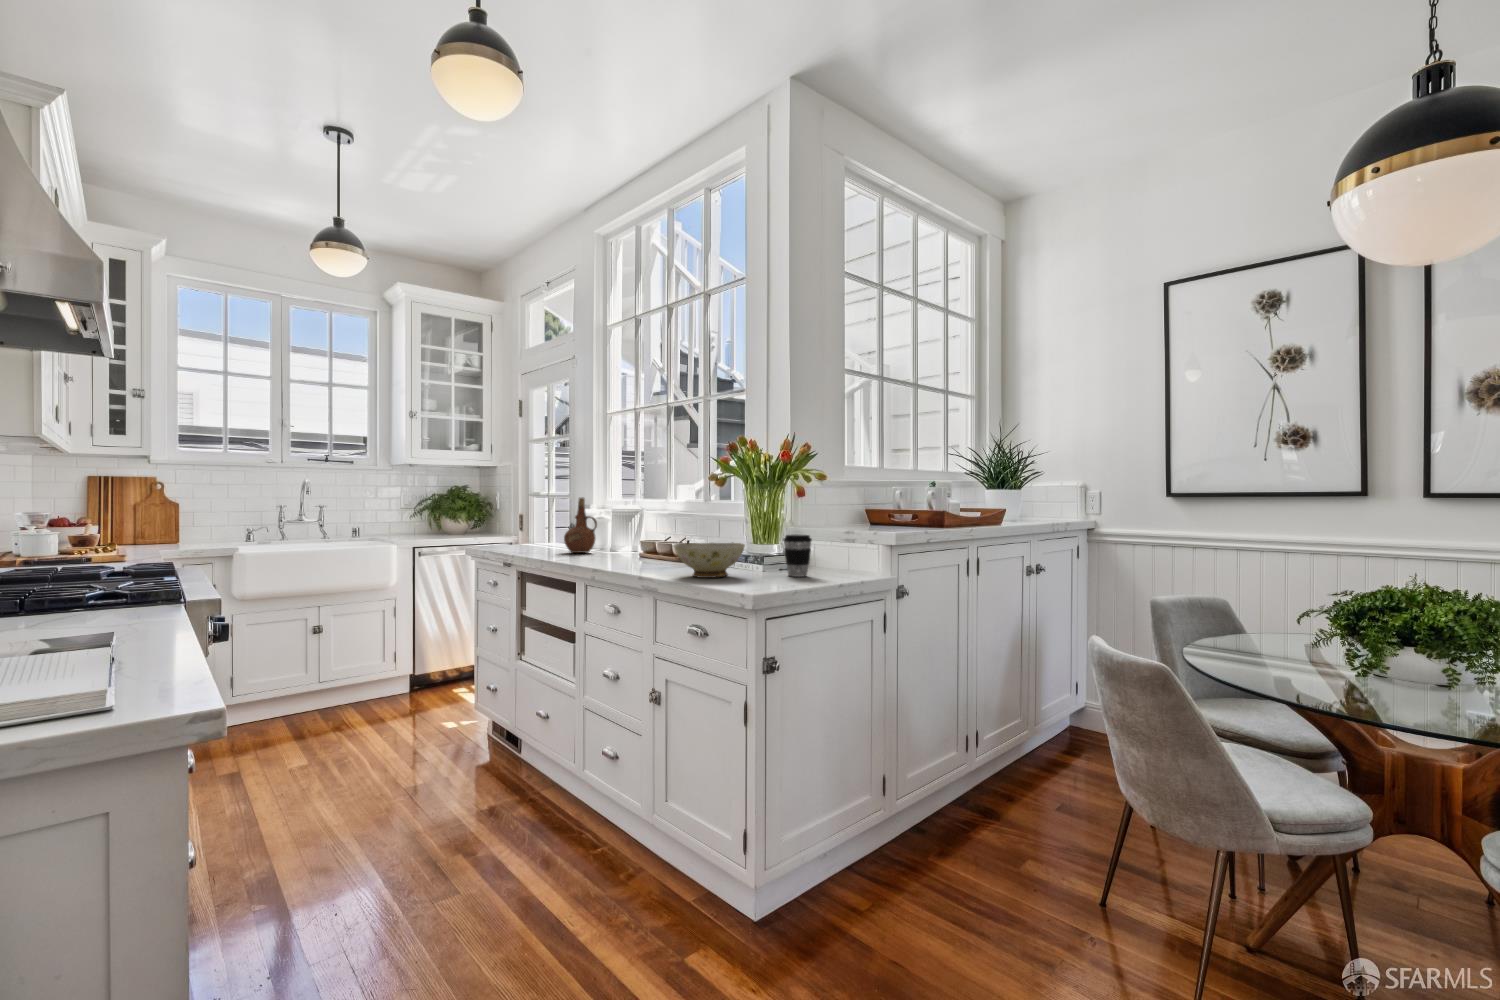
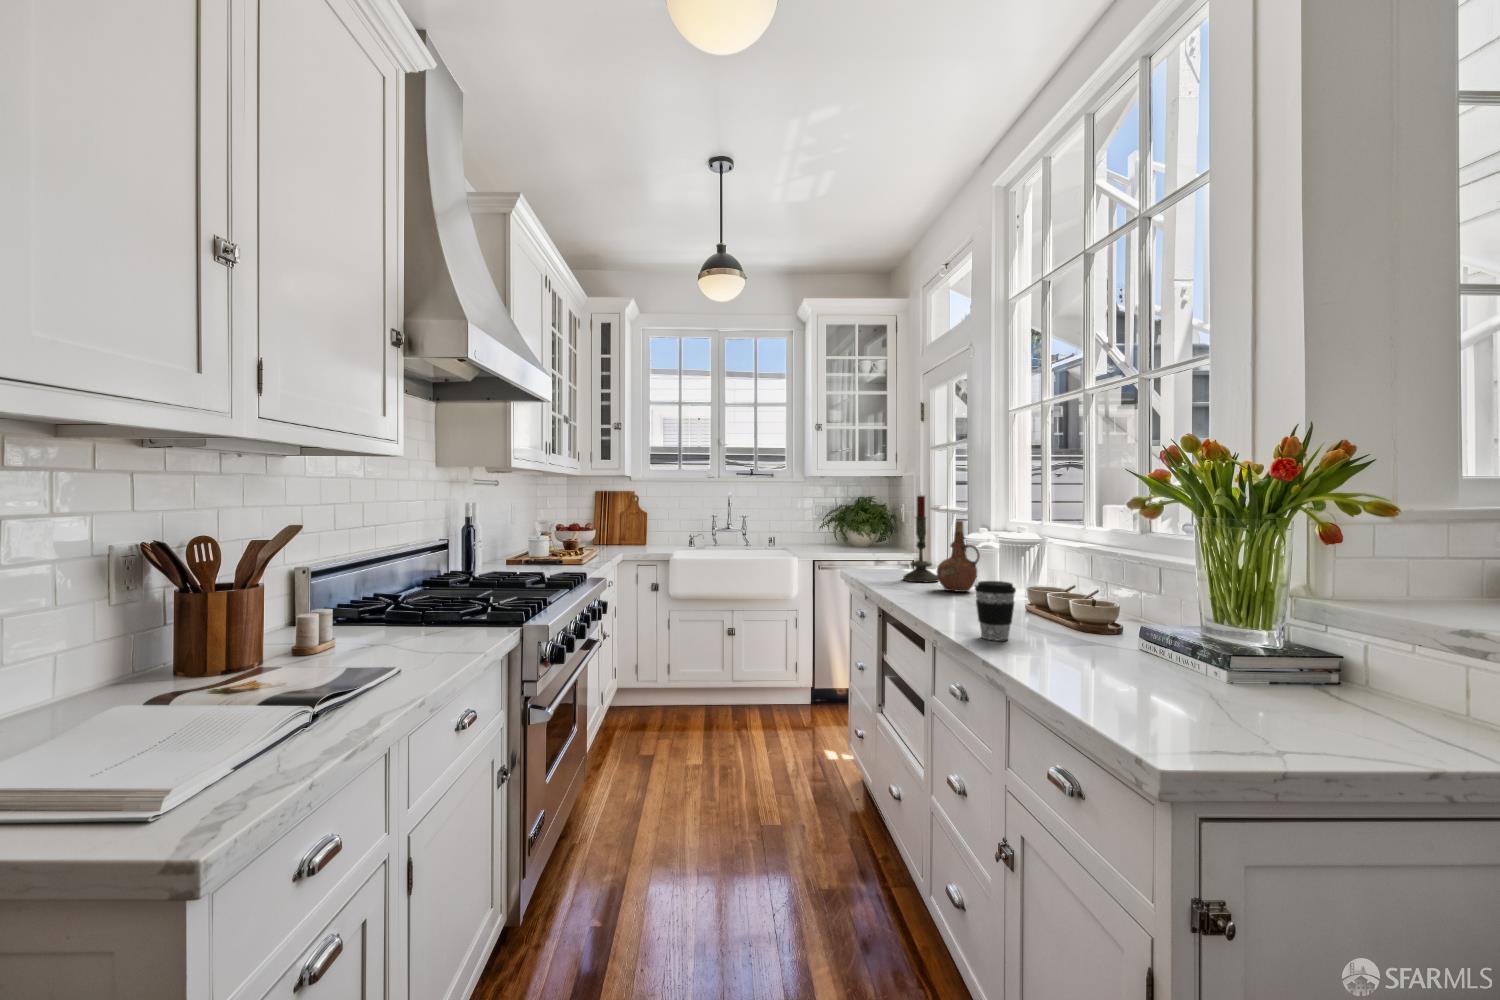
candle: none [529,476,559,551] -> present [903,495,939,582]
coffee cup: present [784,535,812,577] -> present [975,581,1016,641]
ceramic bowl: present [675,543,745,578] -> none [1043,617,1183,689]

